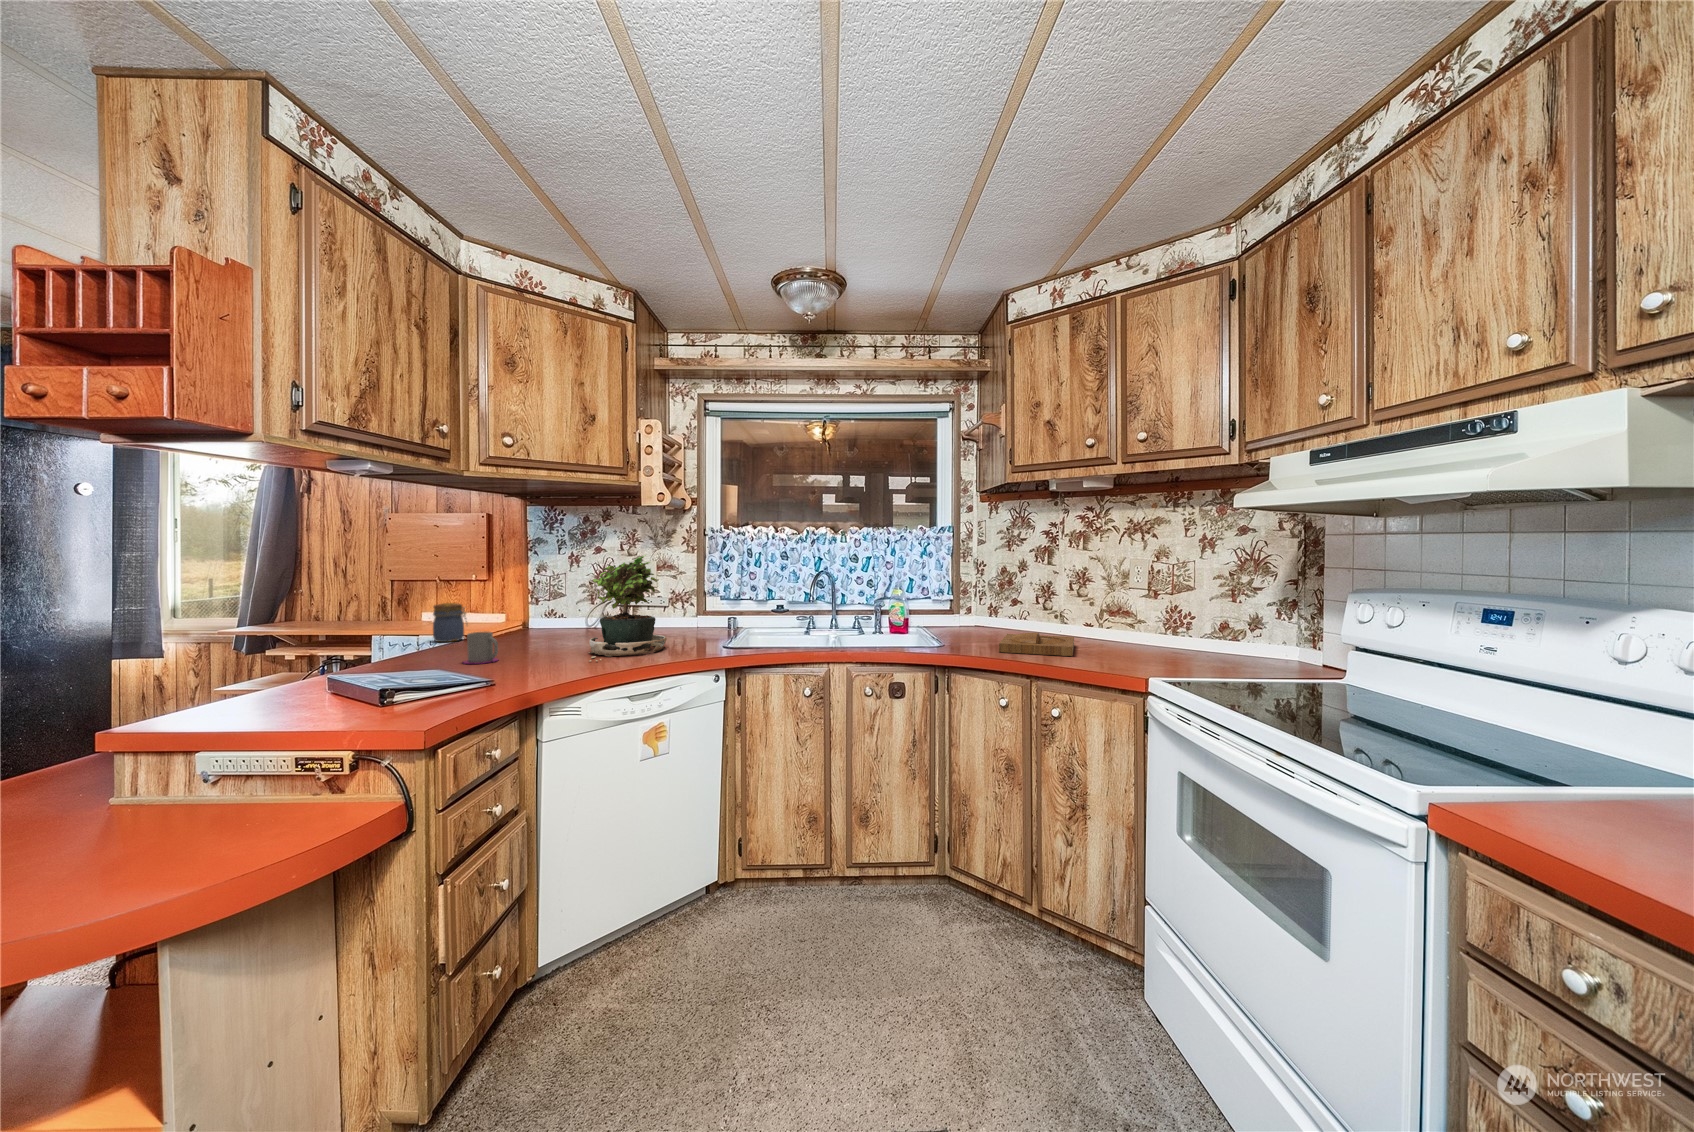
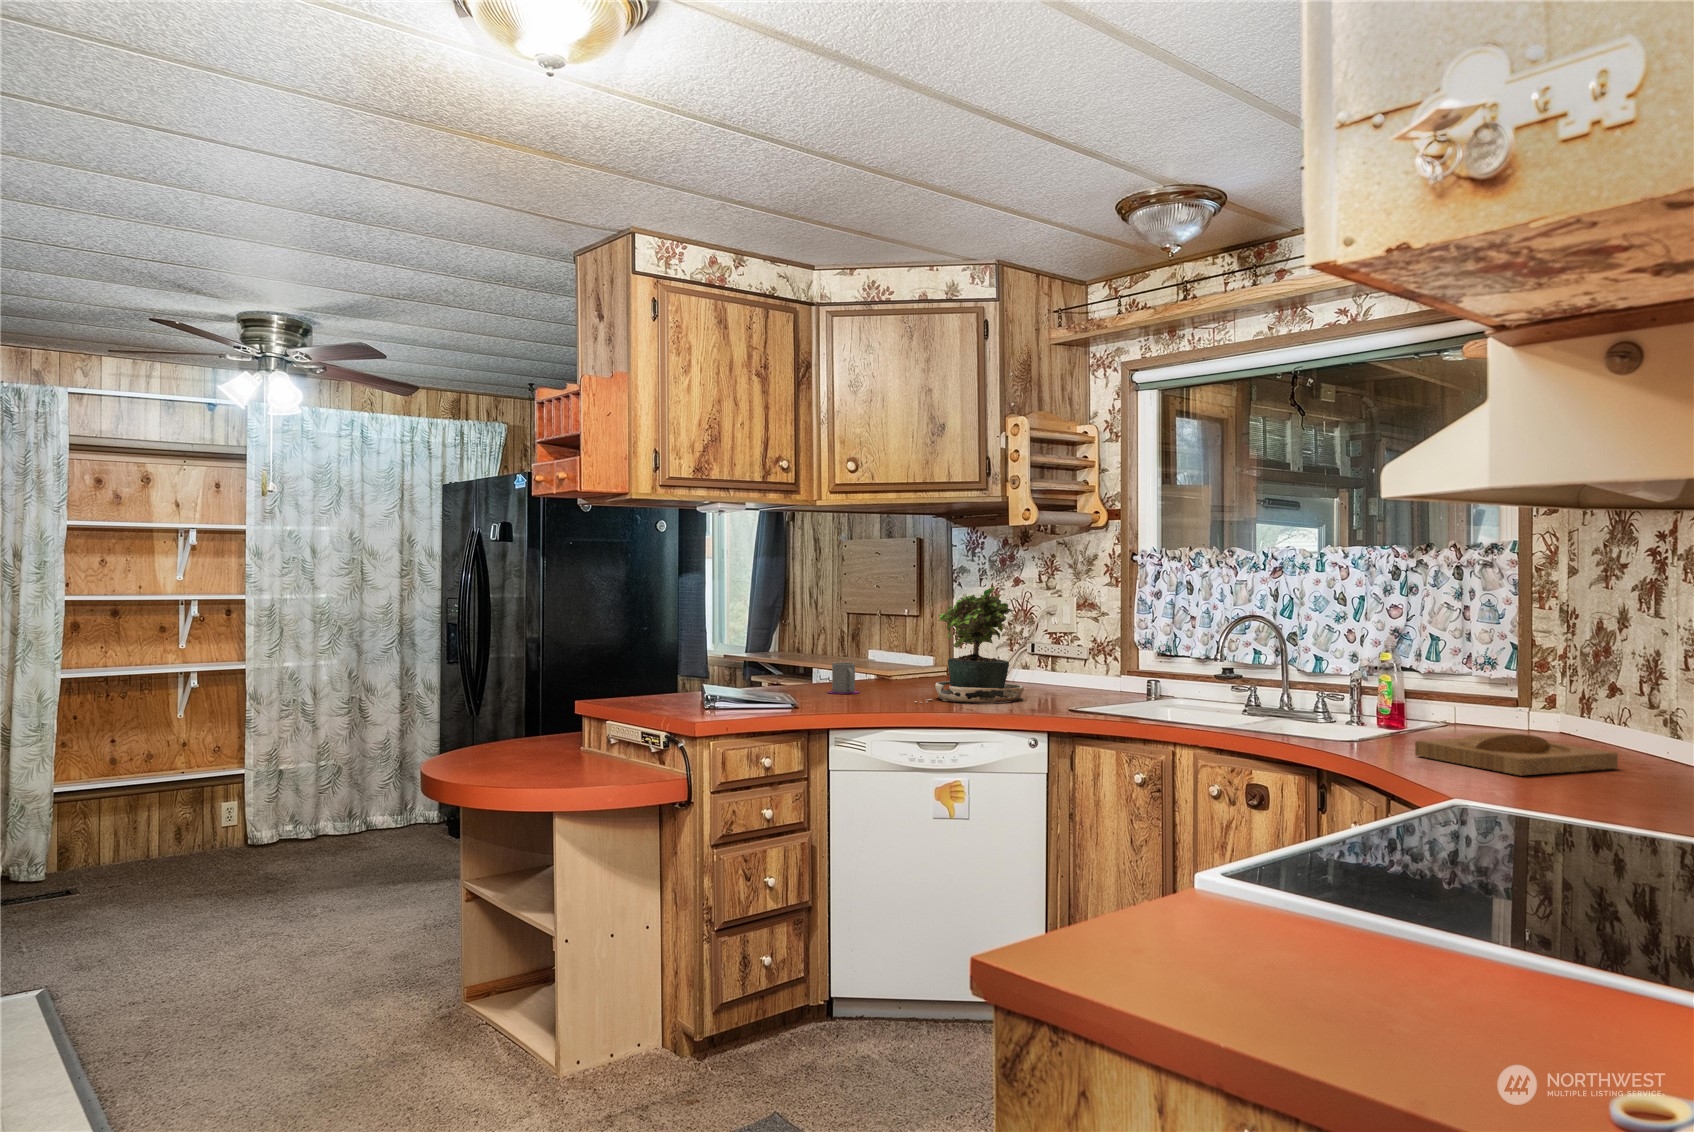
jar: present [433,603,467,642] -> none [859,637,890,677]

